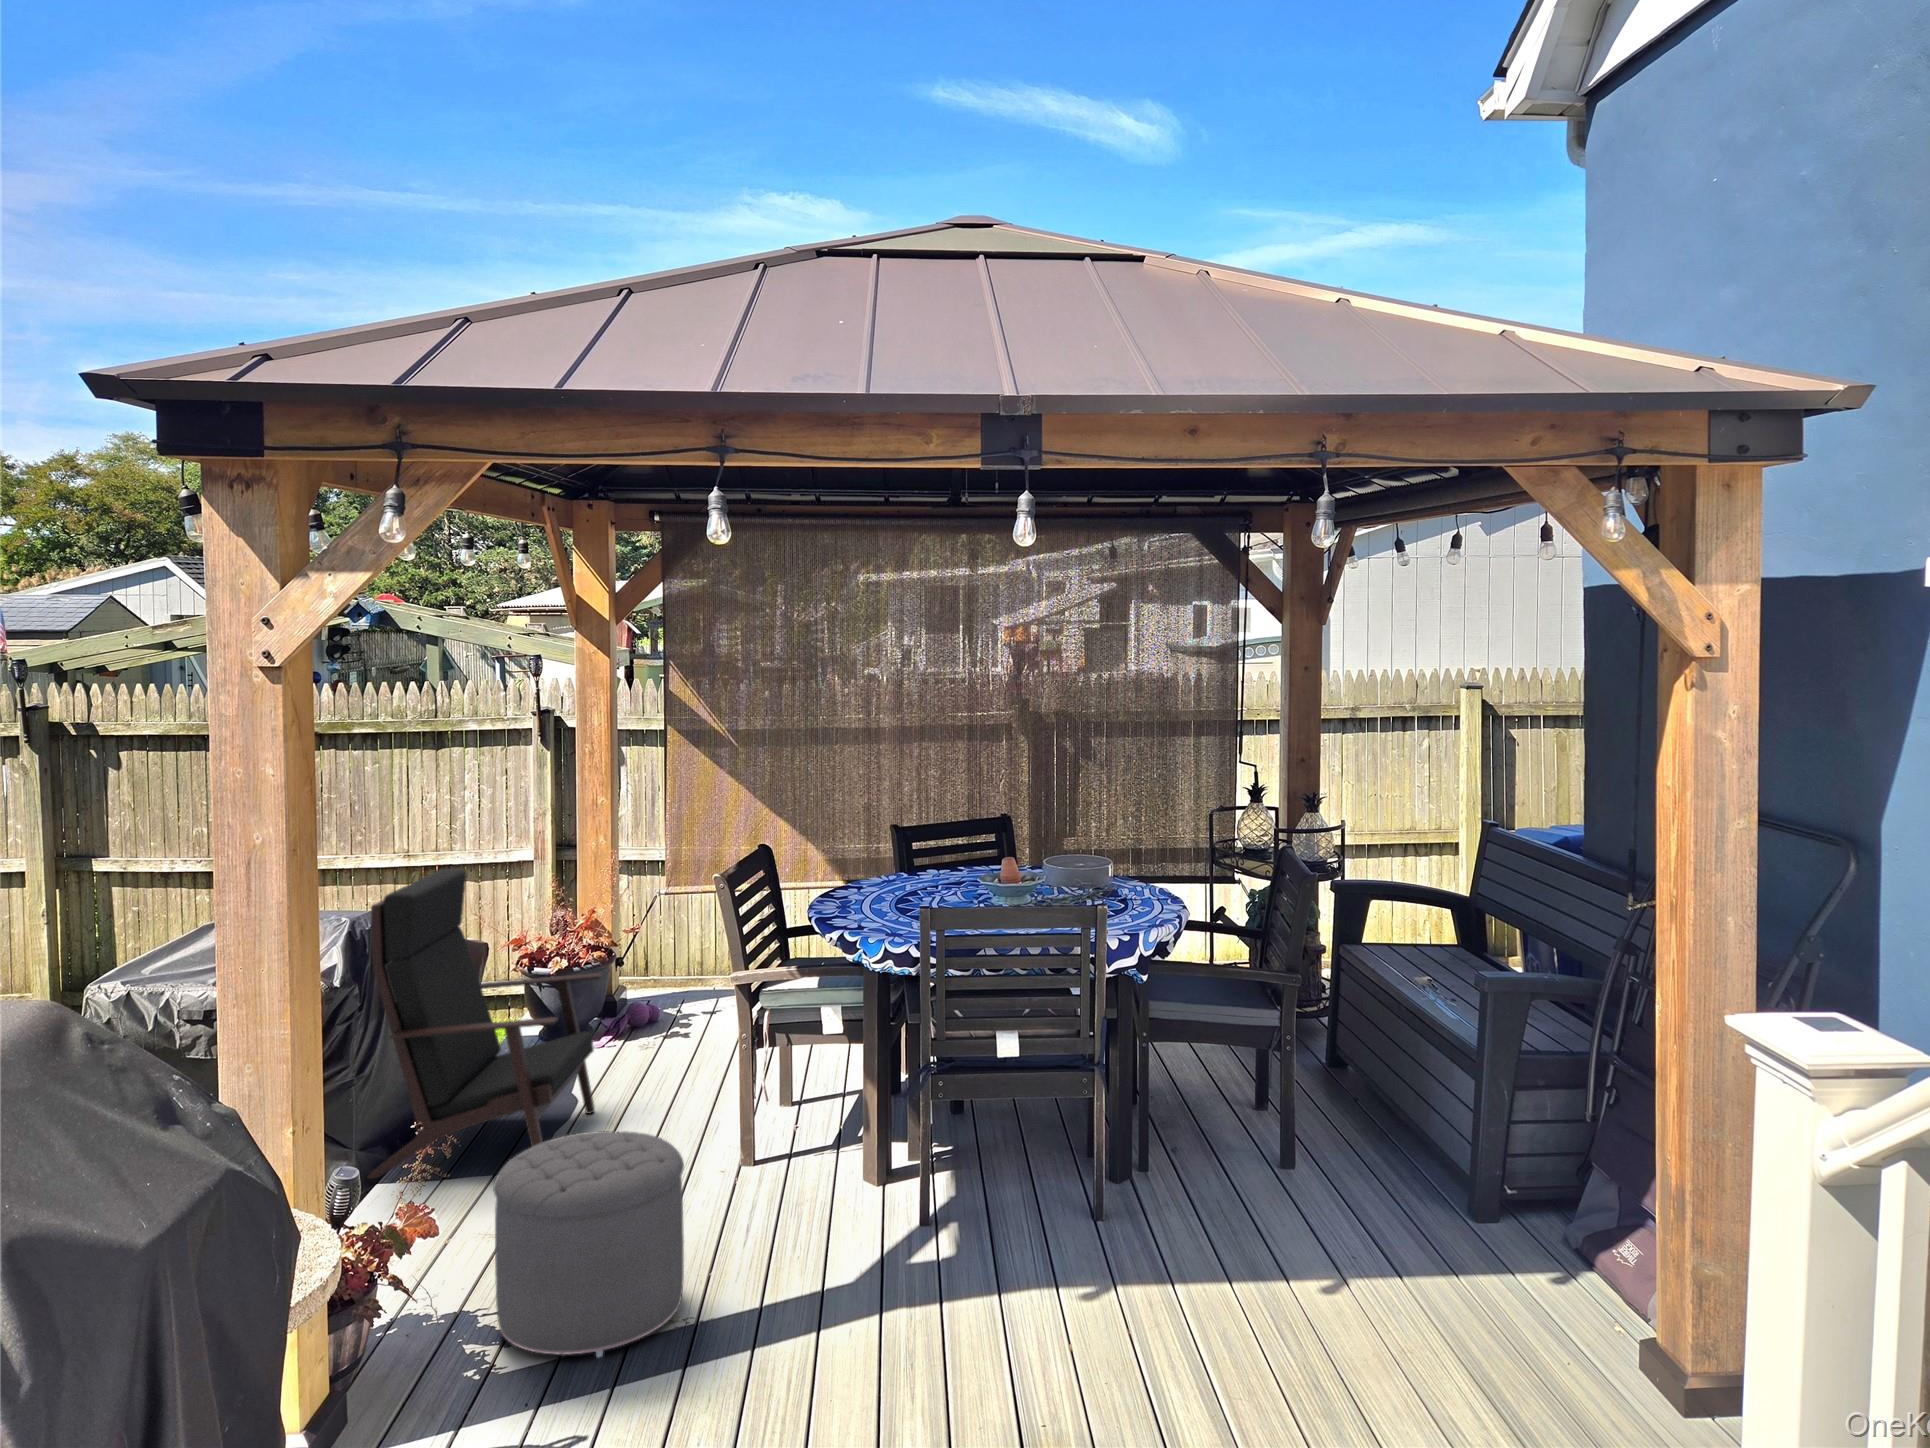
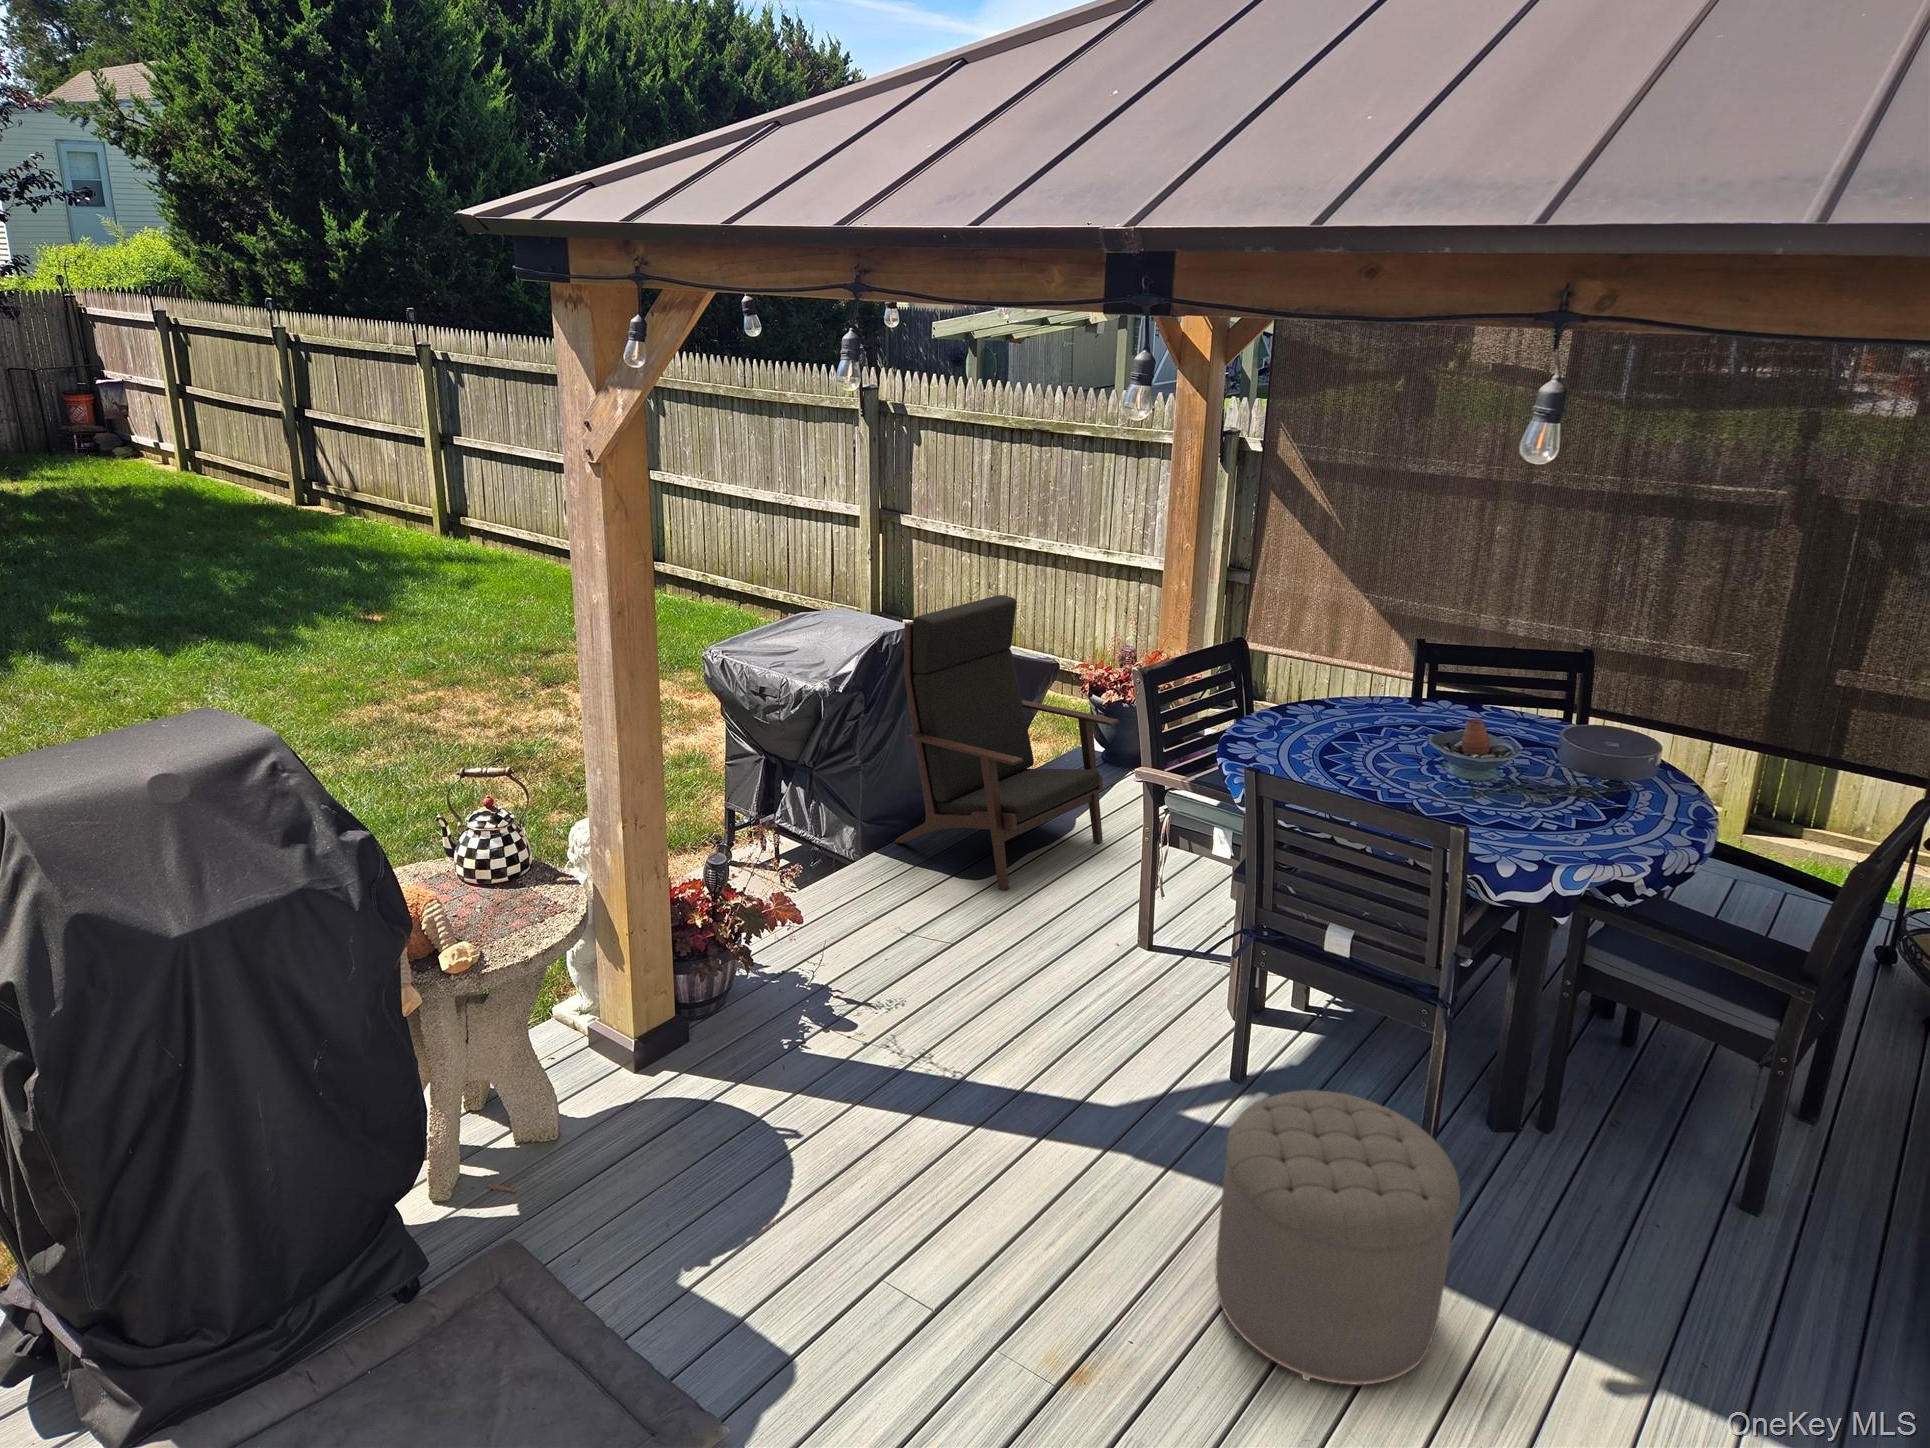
ottoman: present [493,1131,684,1357] -> present [1215,1090,1460,1385]

